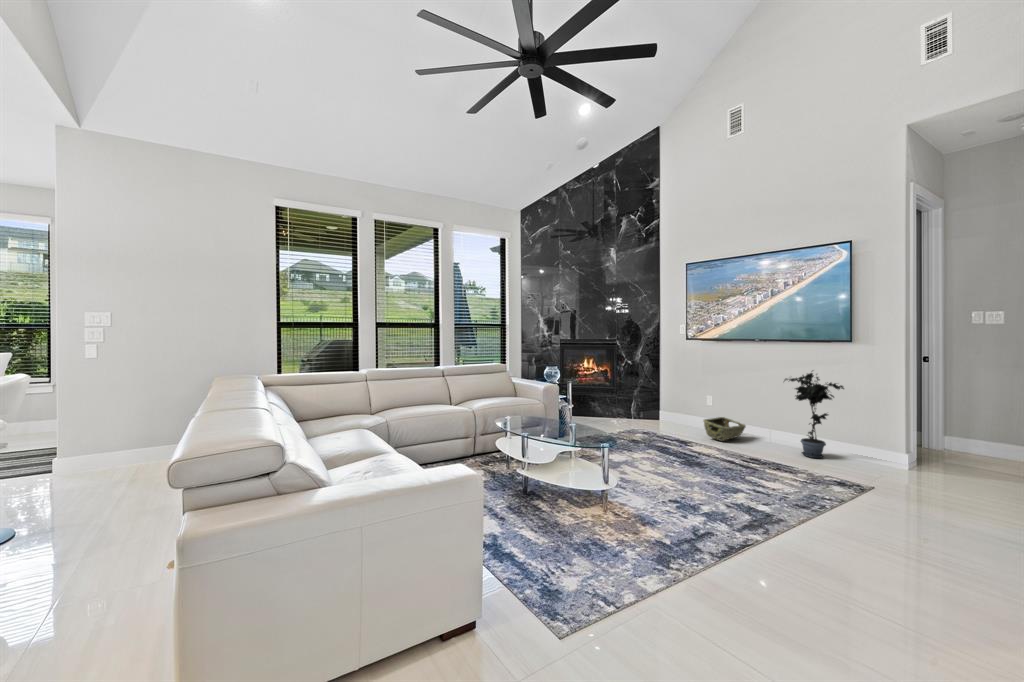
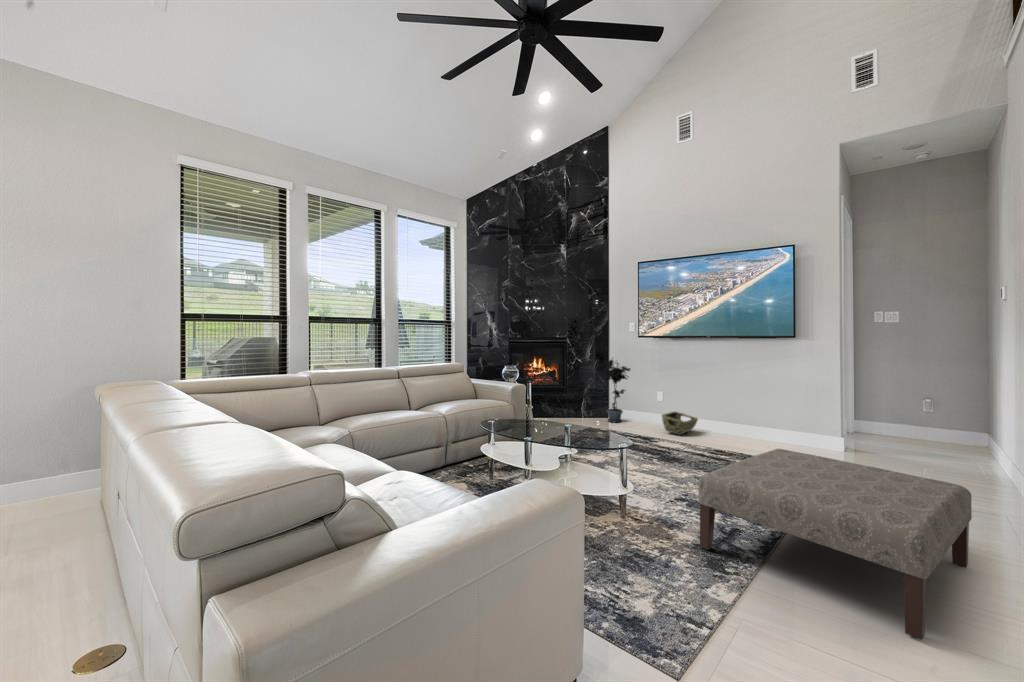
potted plant: present [784,373,844,458] -> present [598,359,630,423]
ottoman: none [659,457,956,647] -> present [698,449,972,640]

